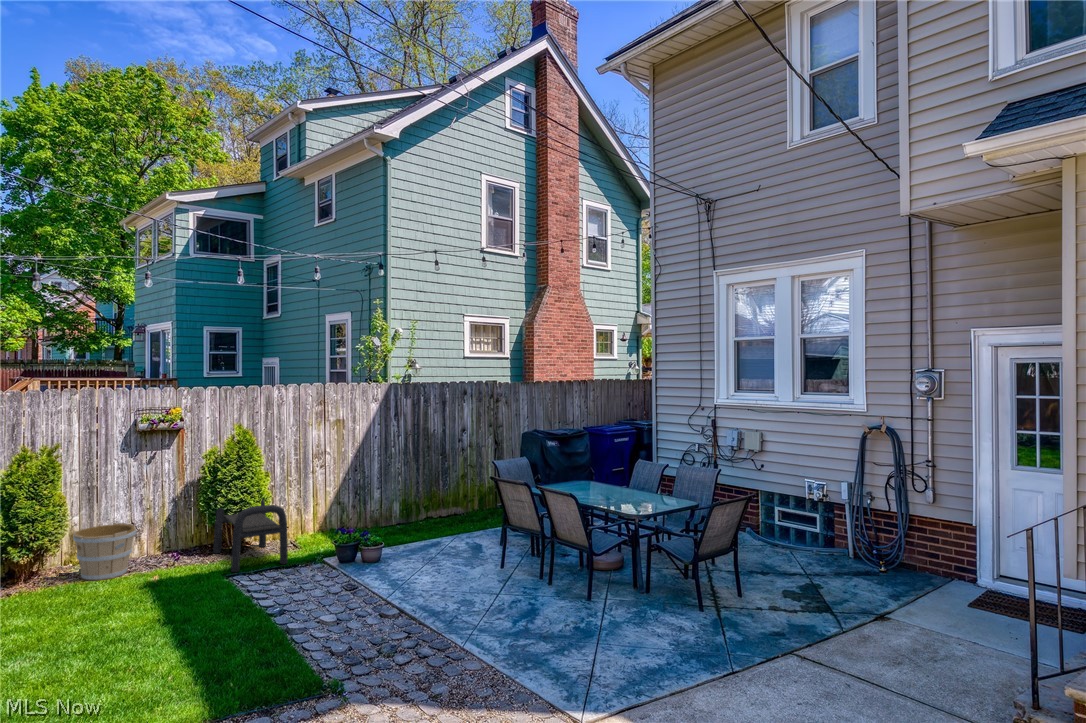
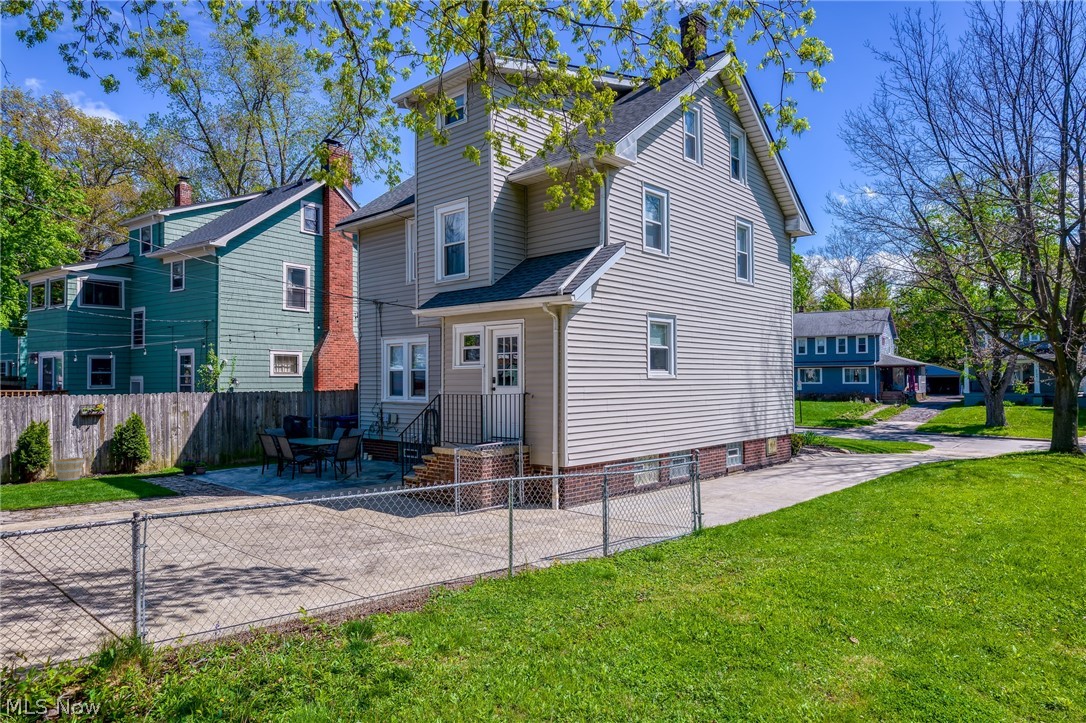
bench: present [213,499,288,572] -> none [119,445,159,477]

